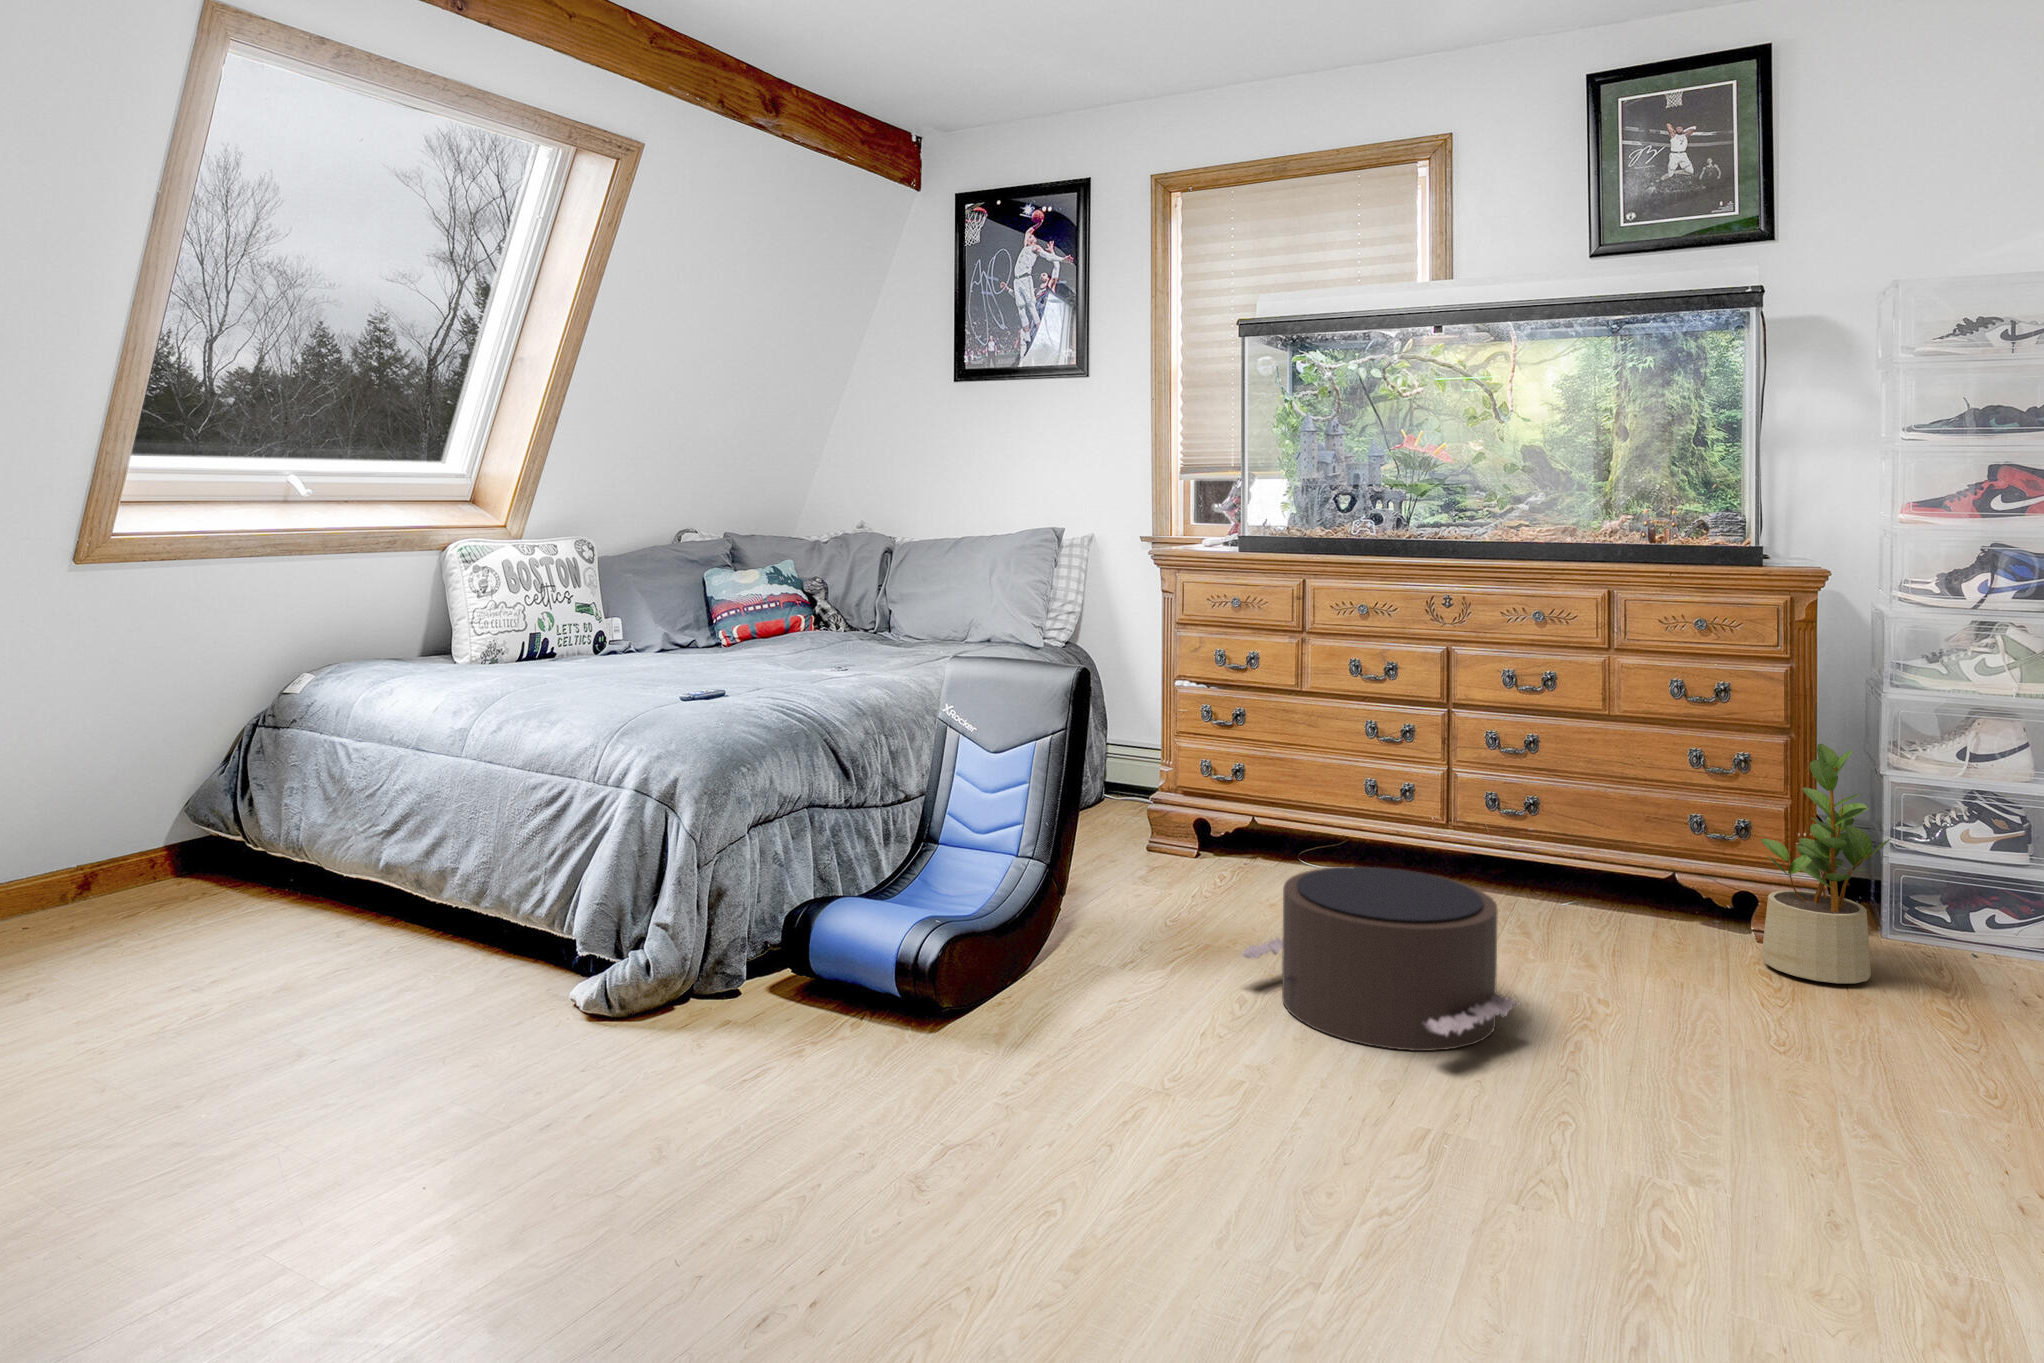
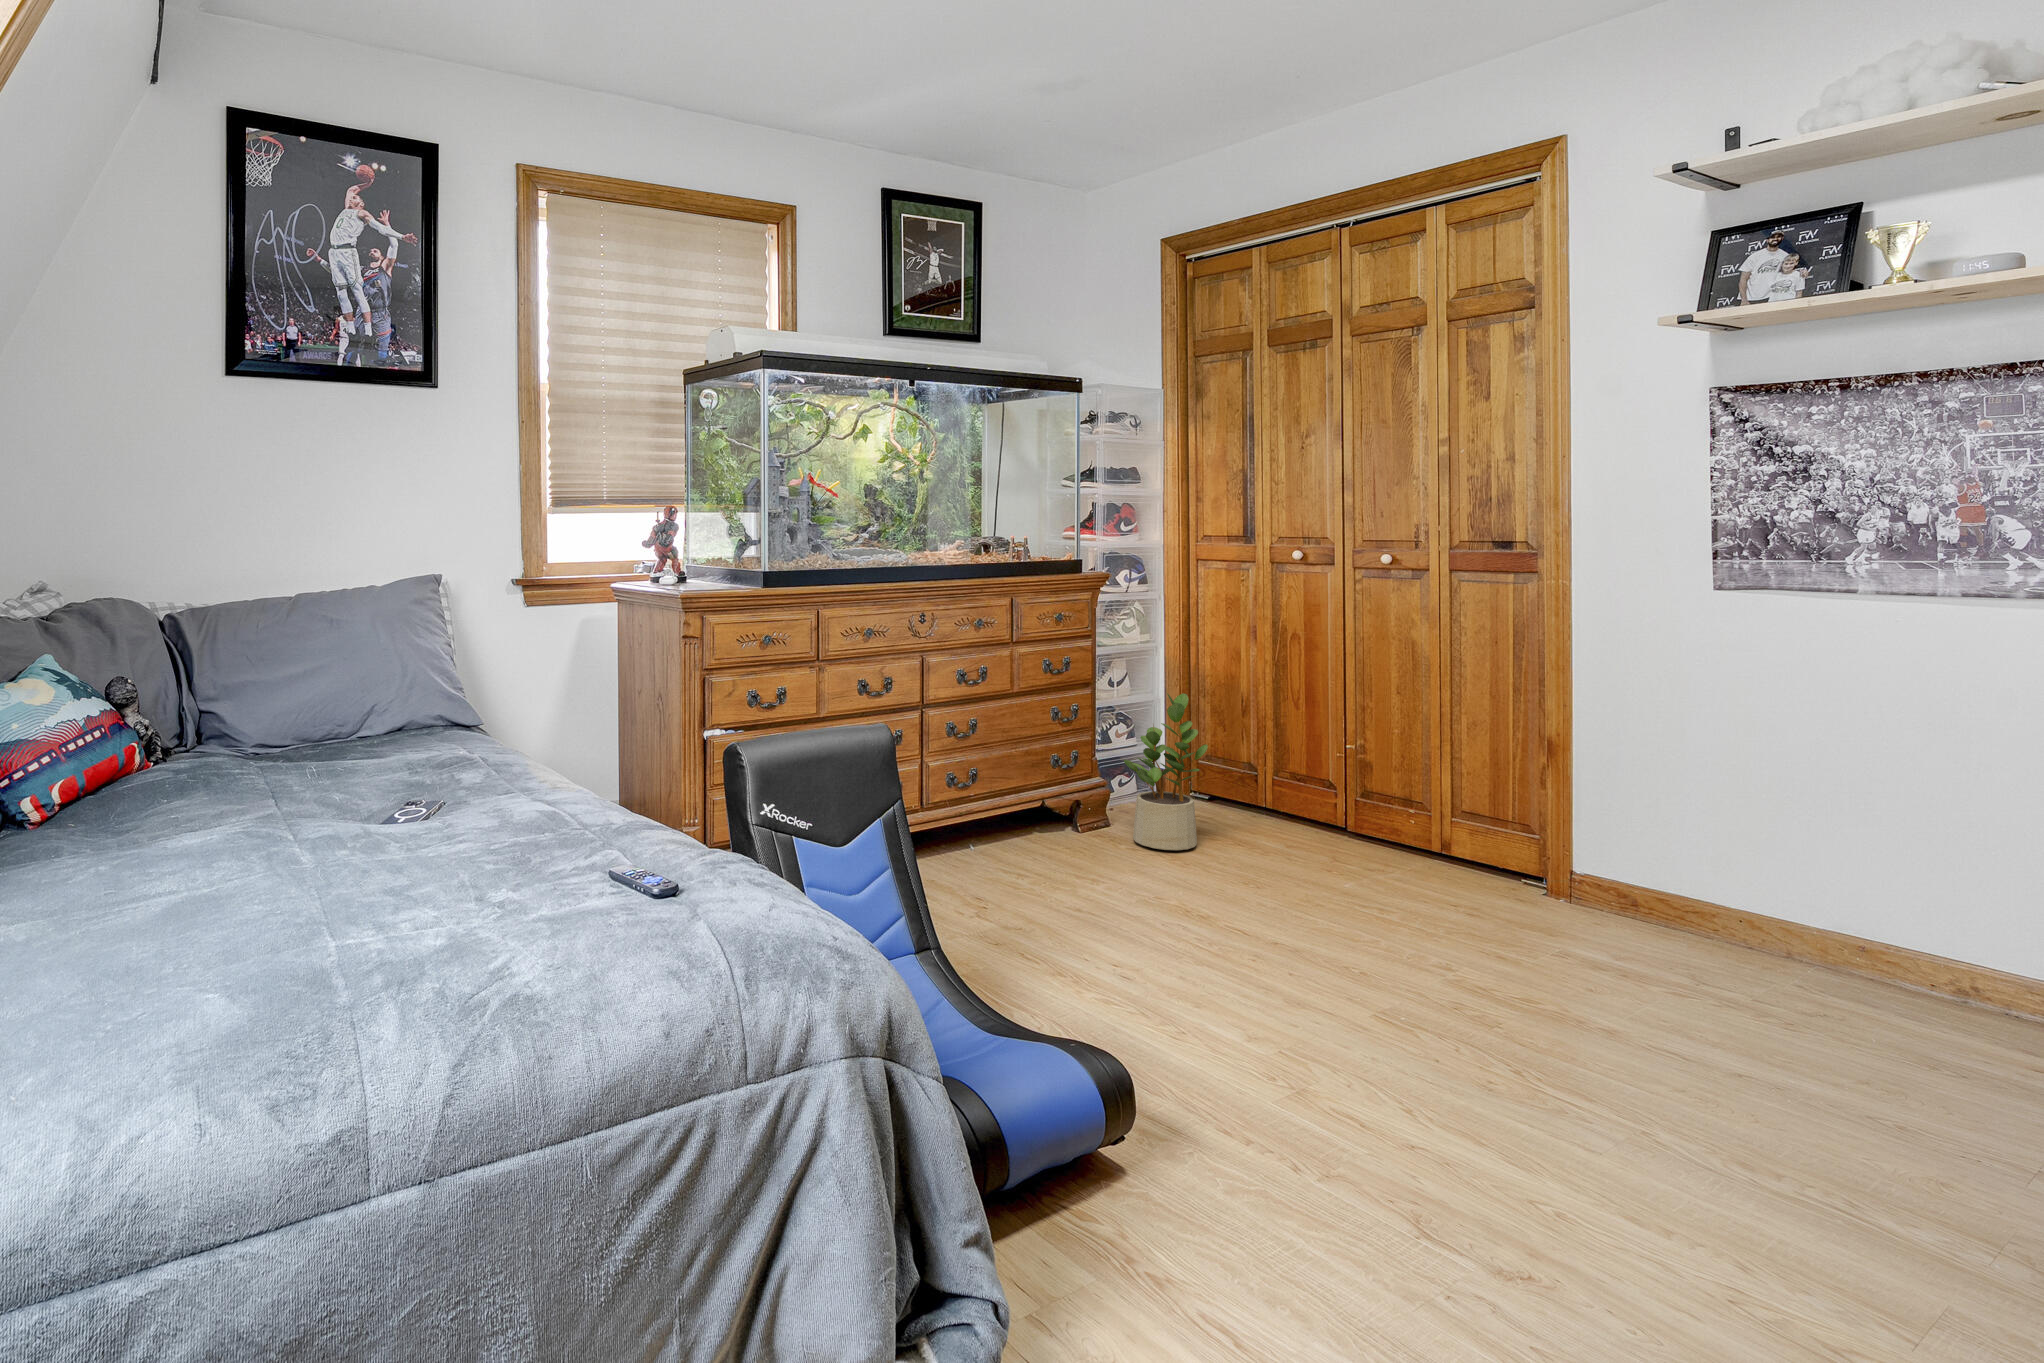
pouf: present [1240,867,1520,1051] -> none [1057,848,1303,1005]

